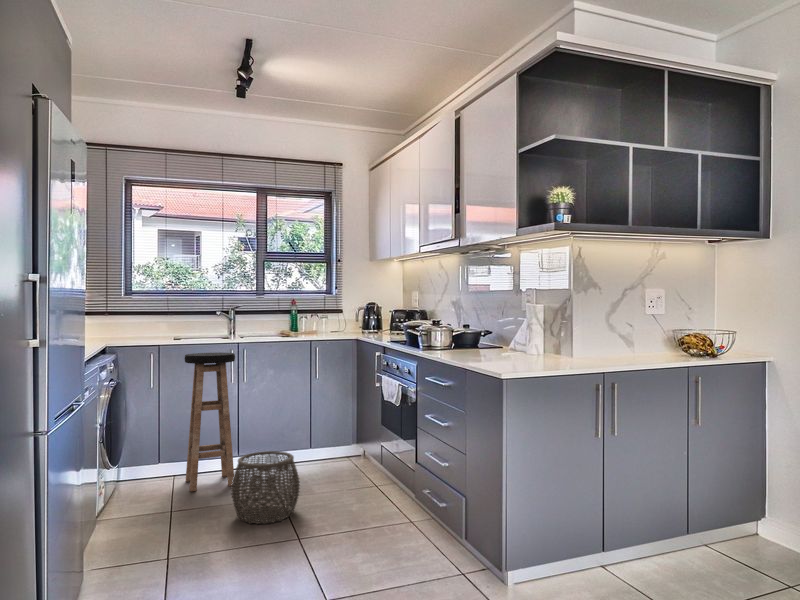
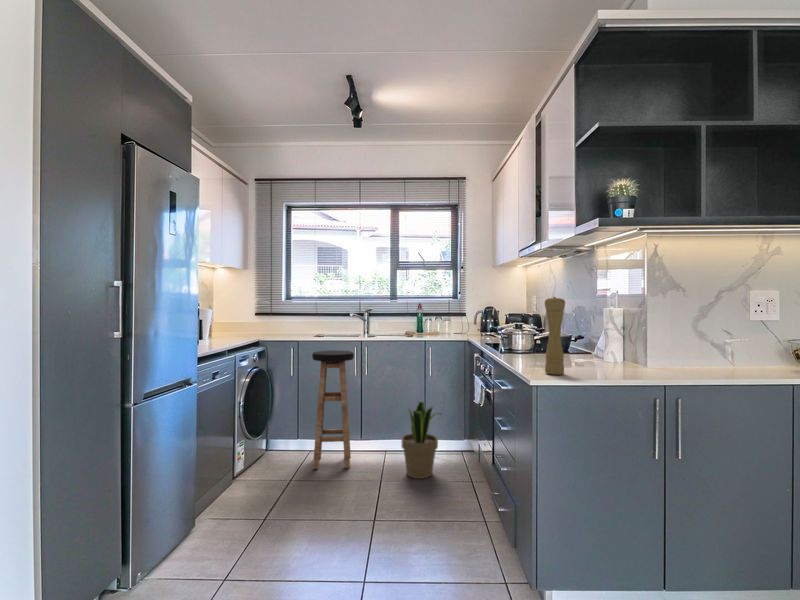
pepper mill: none [480,280,497,348] -> present [545,297,565,375]
potted plant: none [297,401,340,484] -> present [401,402,440,479]
woven basket: present [231,451,300,524] -> none [325,447,386,517]

